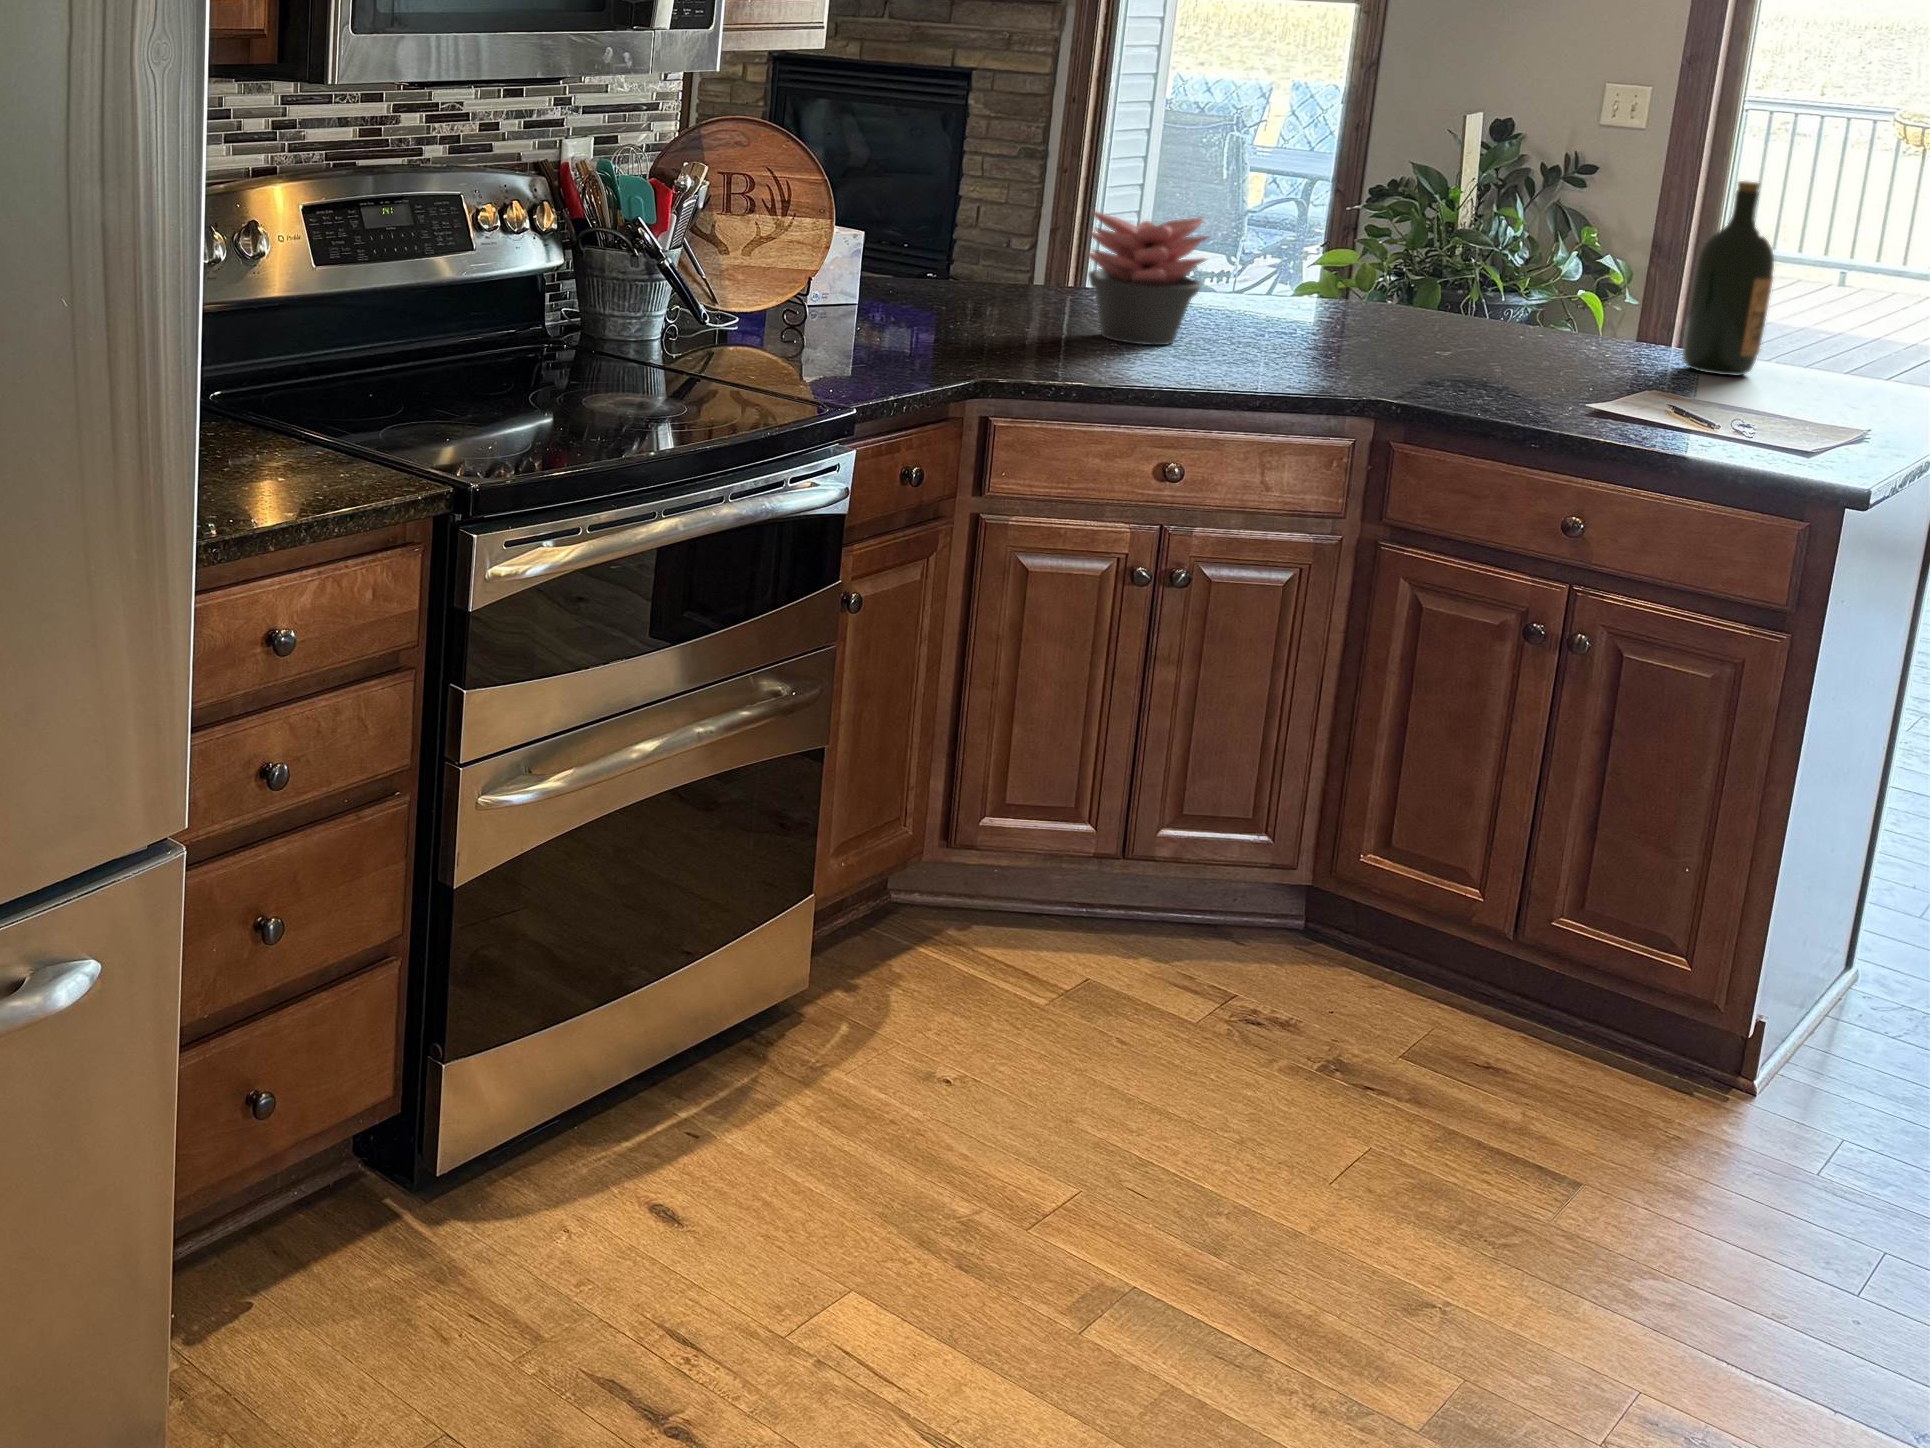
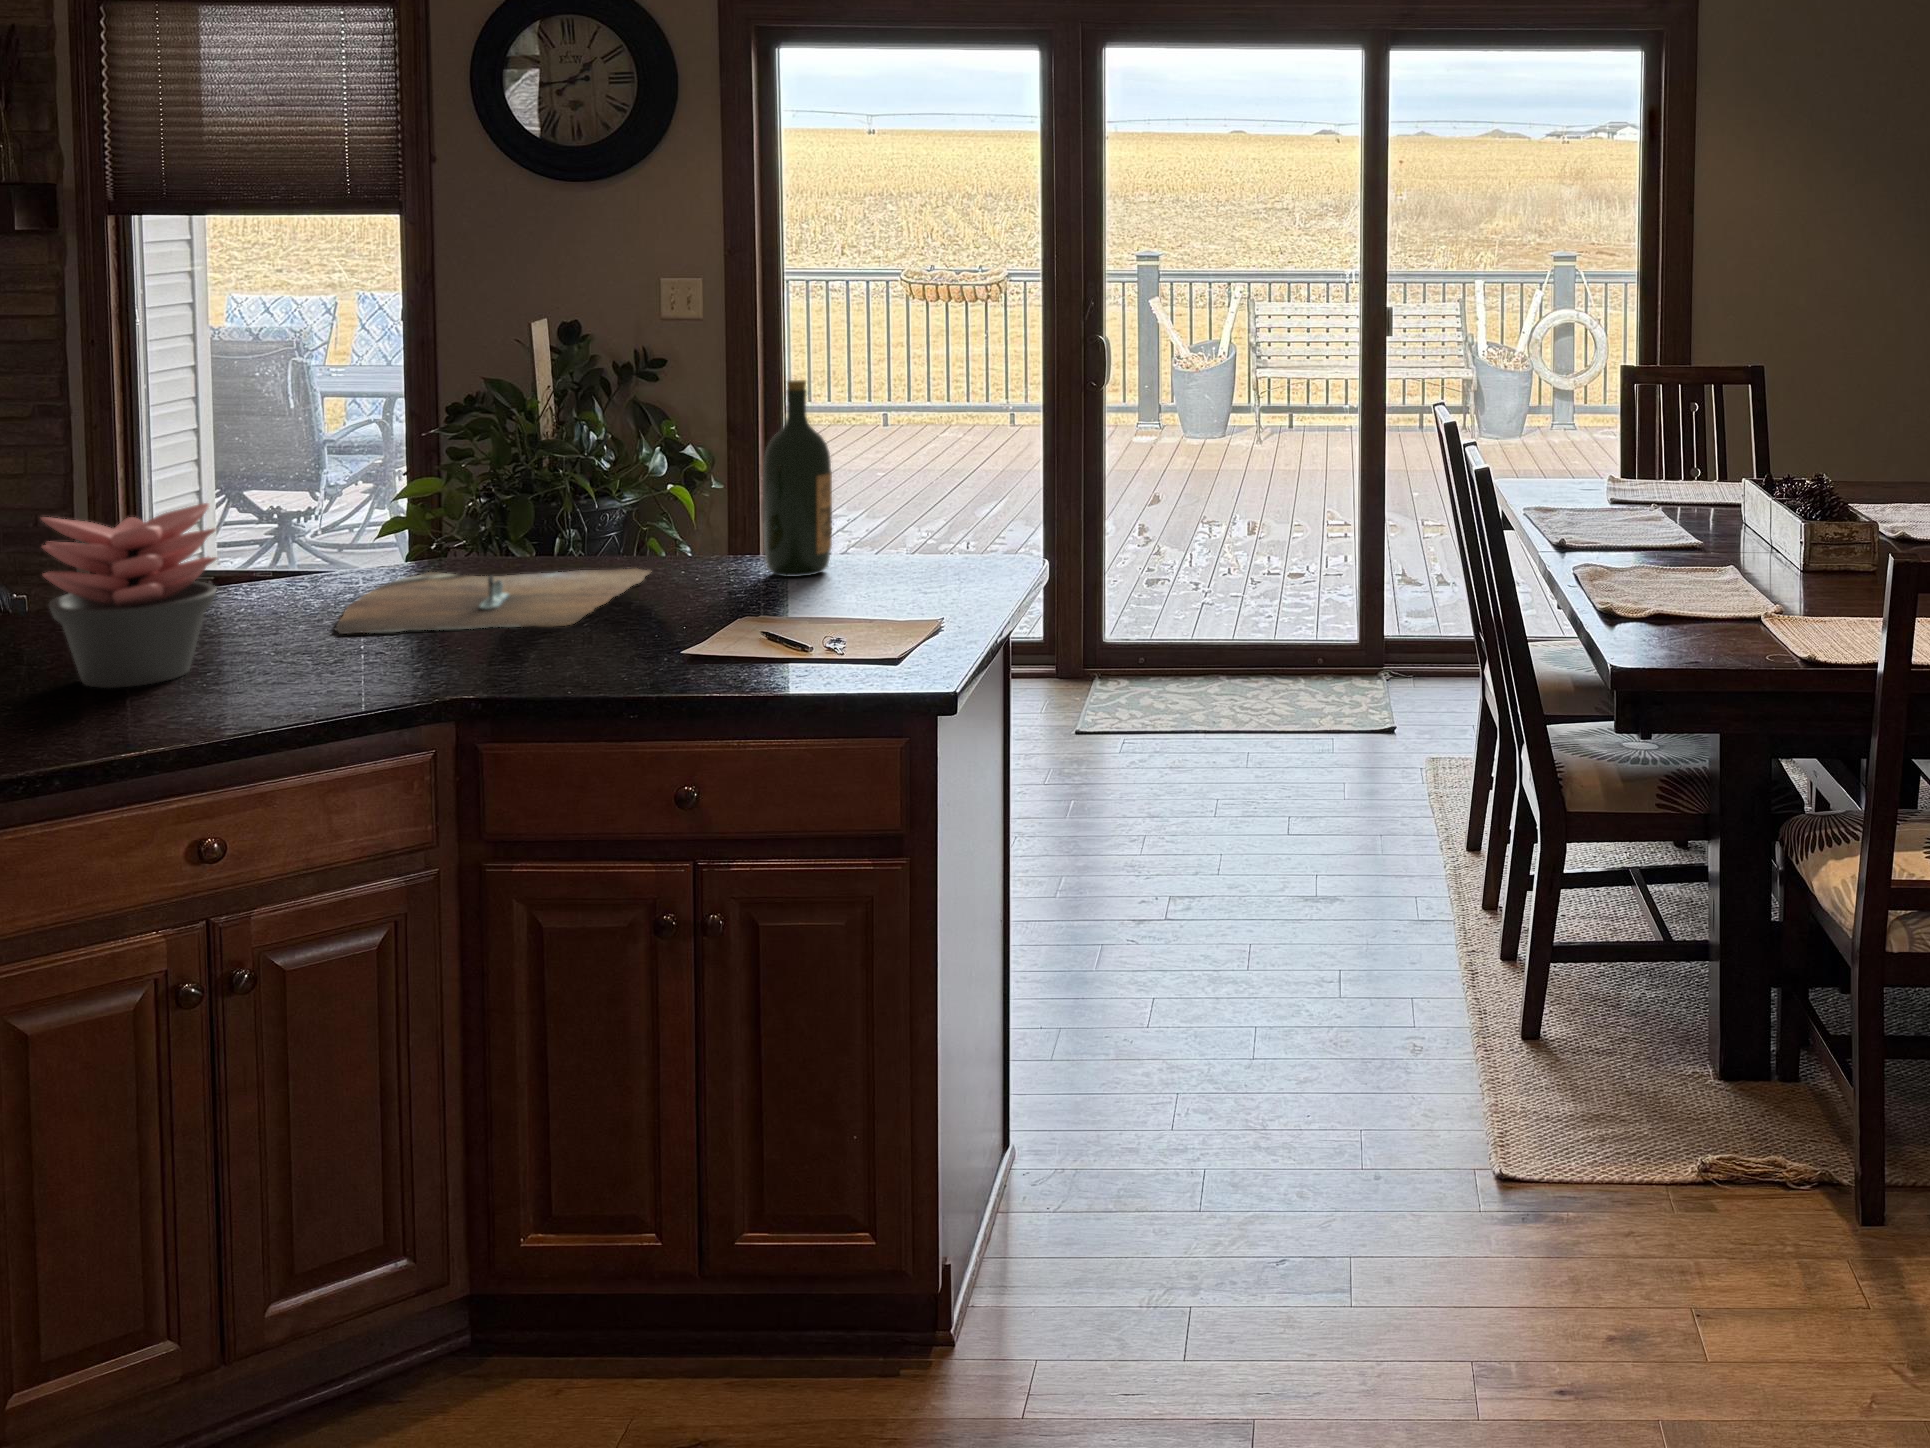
cutting board: none [1279,311,1562,369] -> present [335,569,650,634]

